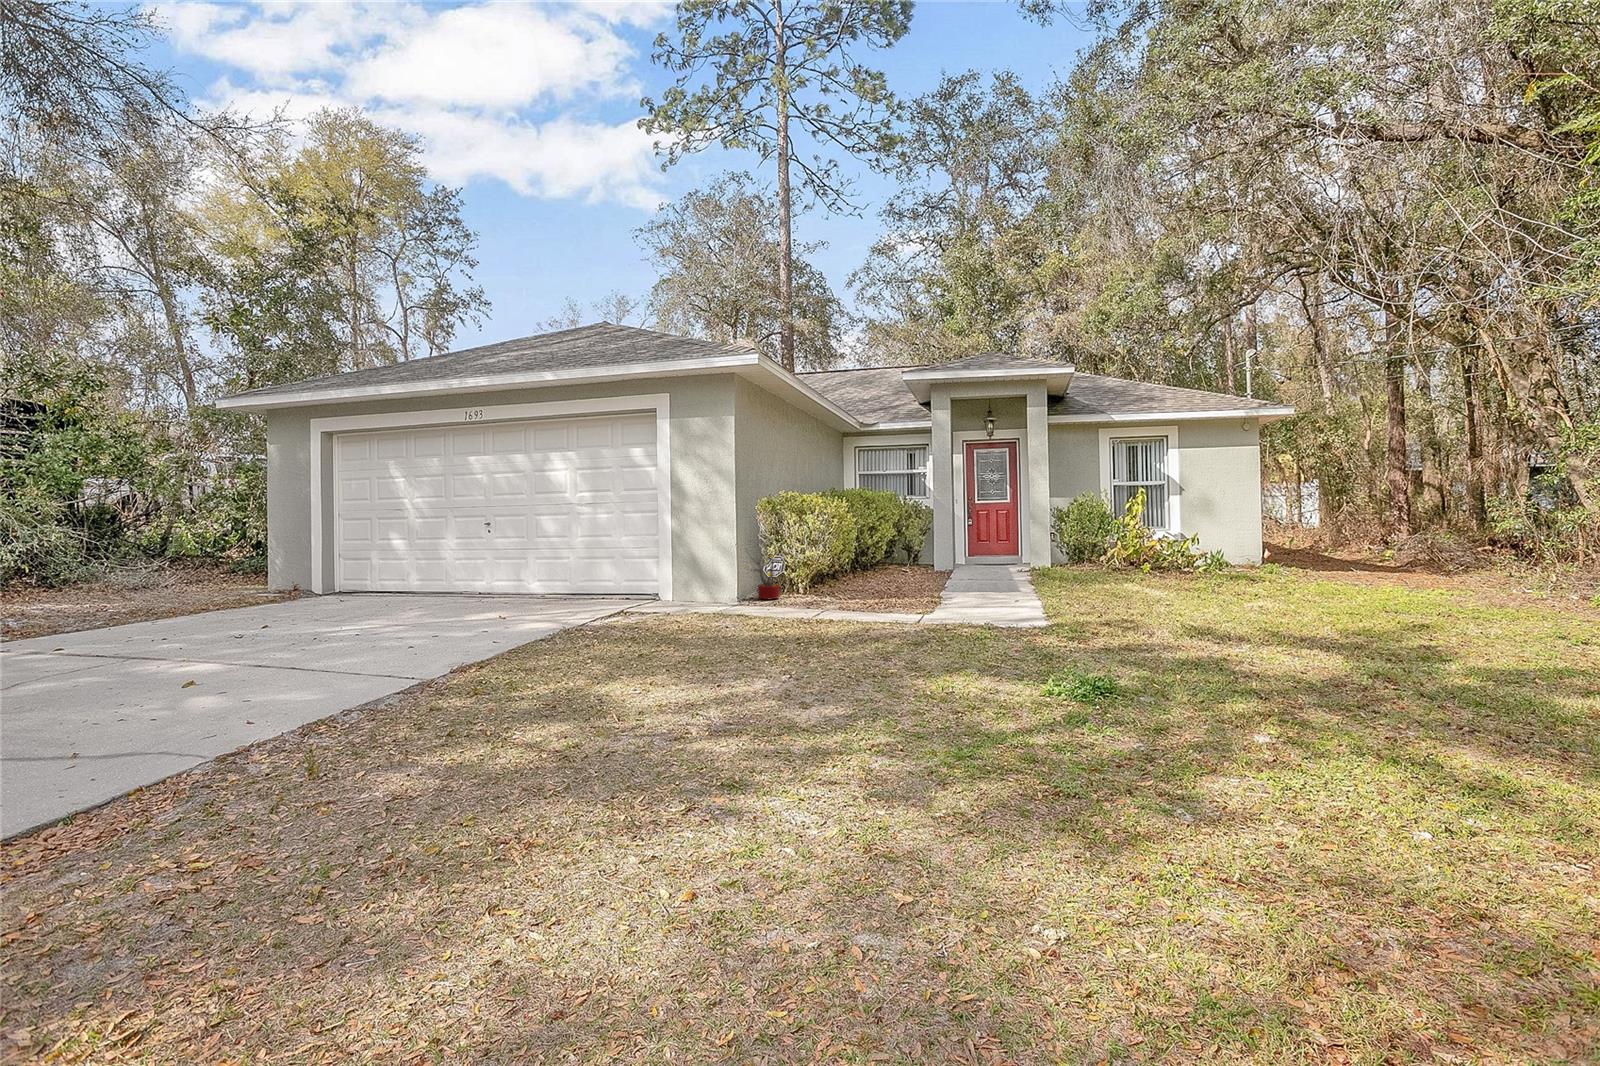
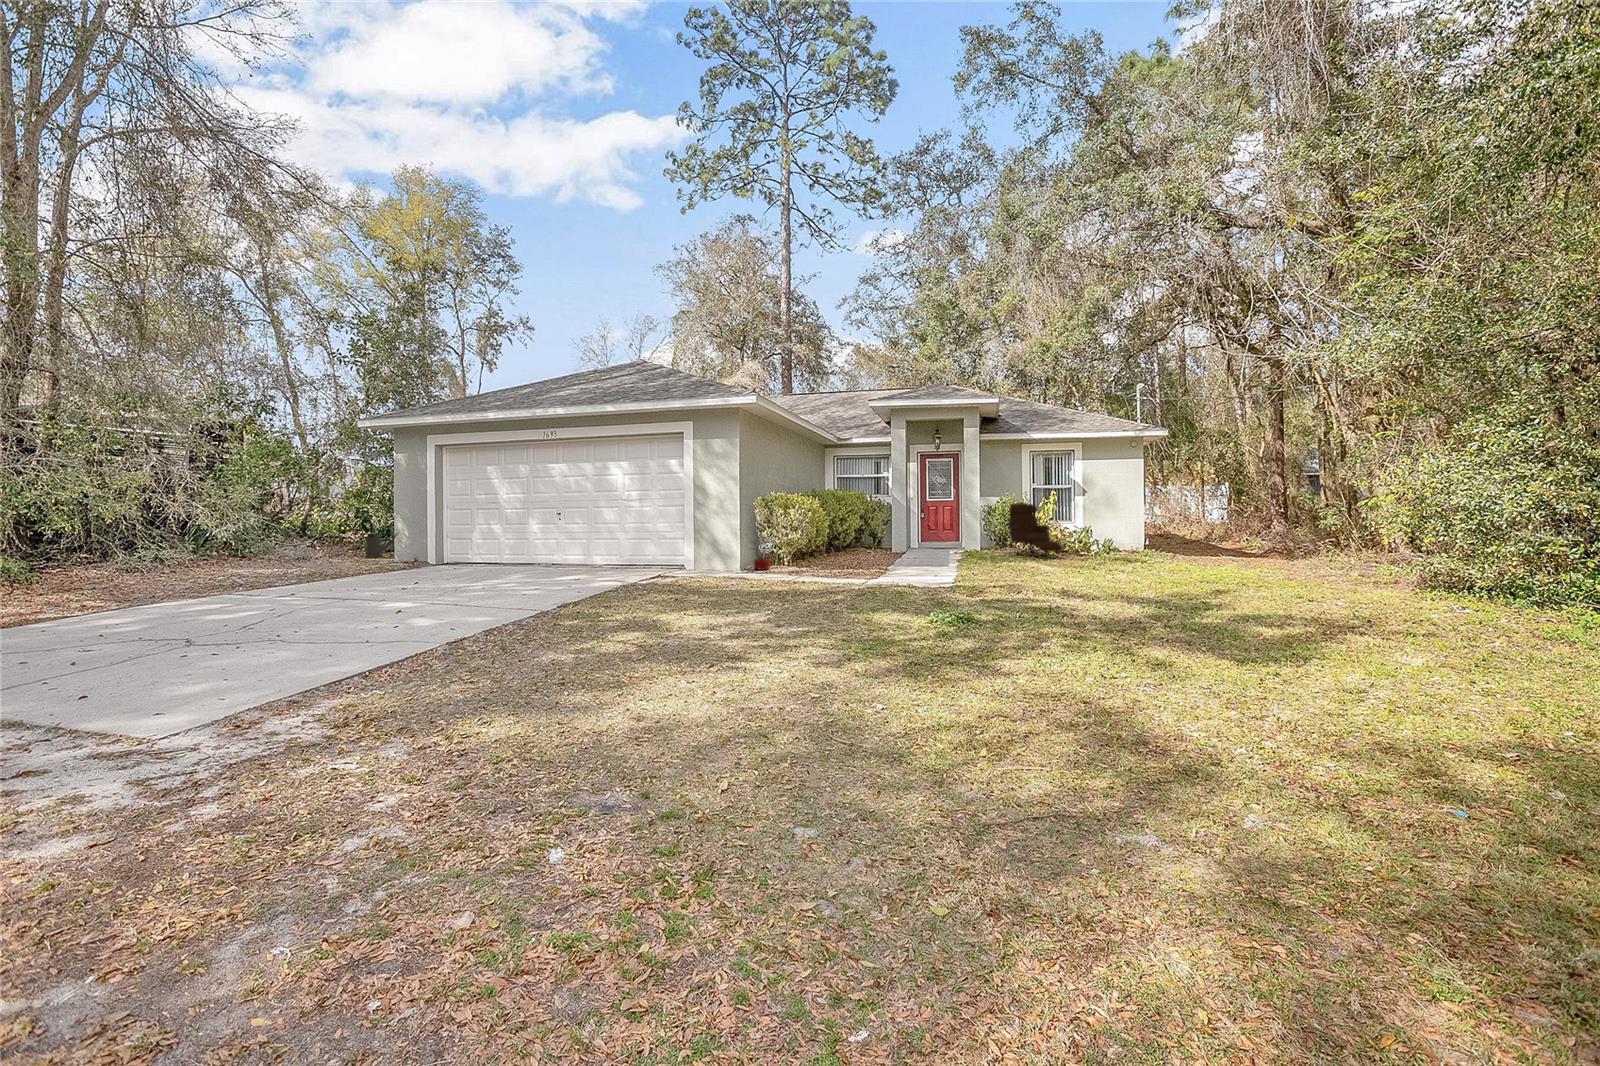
lounge chair: none [1088,504,1166,577] -> present [1008,503,1062,558]
watering can: none [220,550,276,589] -> present [366,529,398,557]

